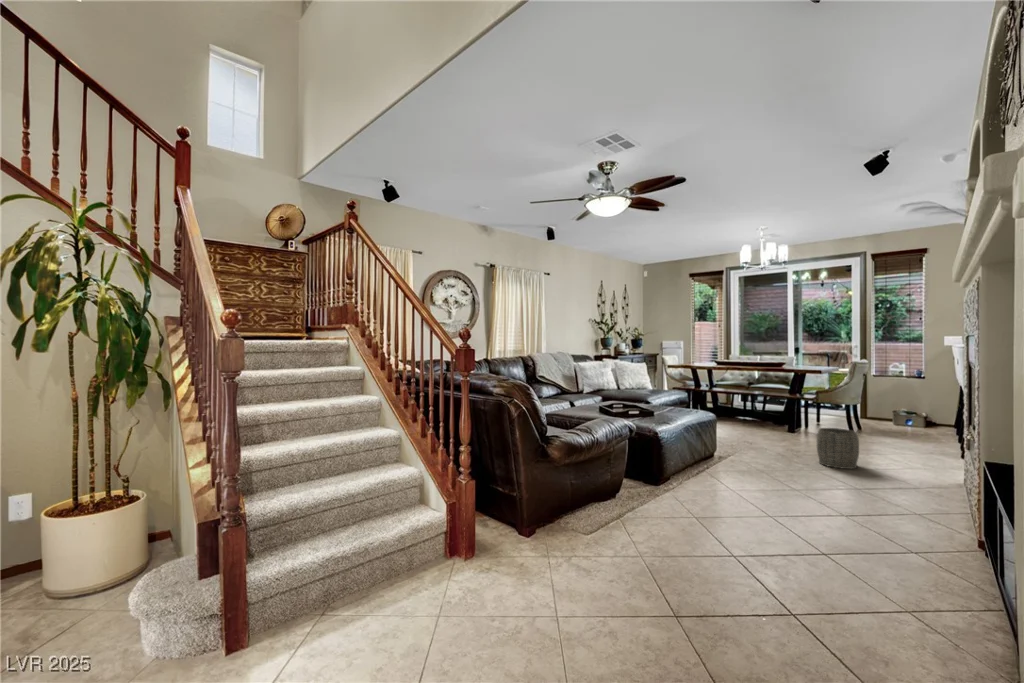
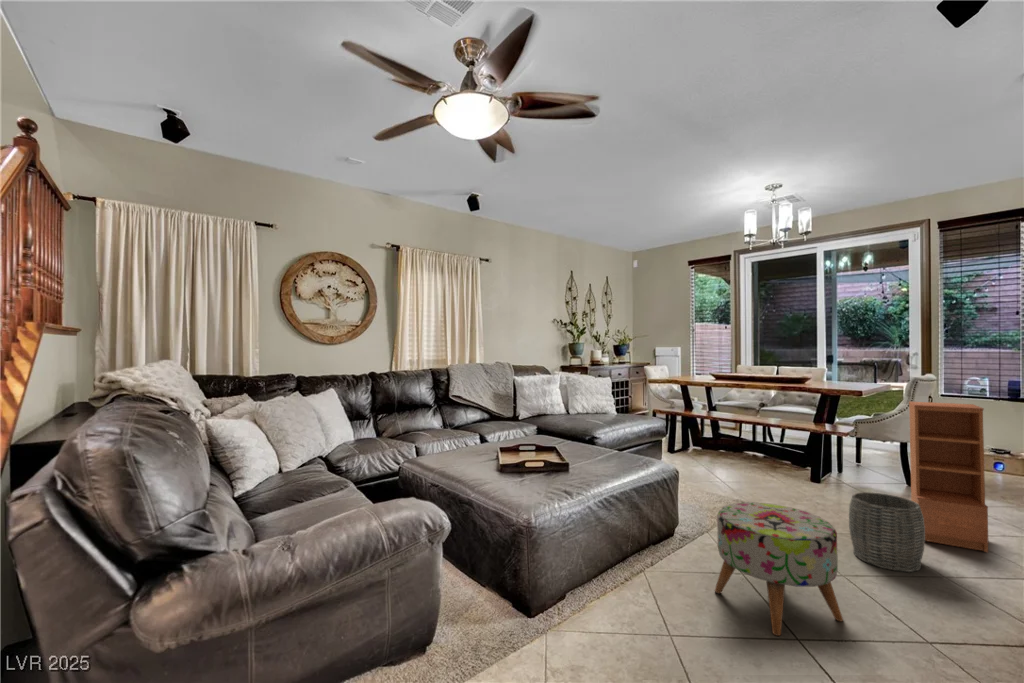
bookcase: none [852,375,895,461] -> present [909,401,989,552]
ottoman: none [746,430,817,491] -> present [715,503,843,636]

